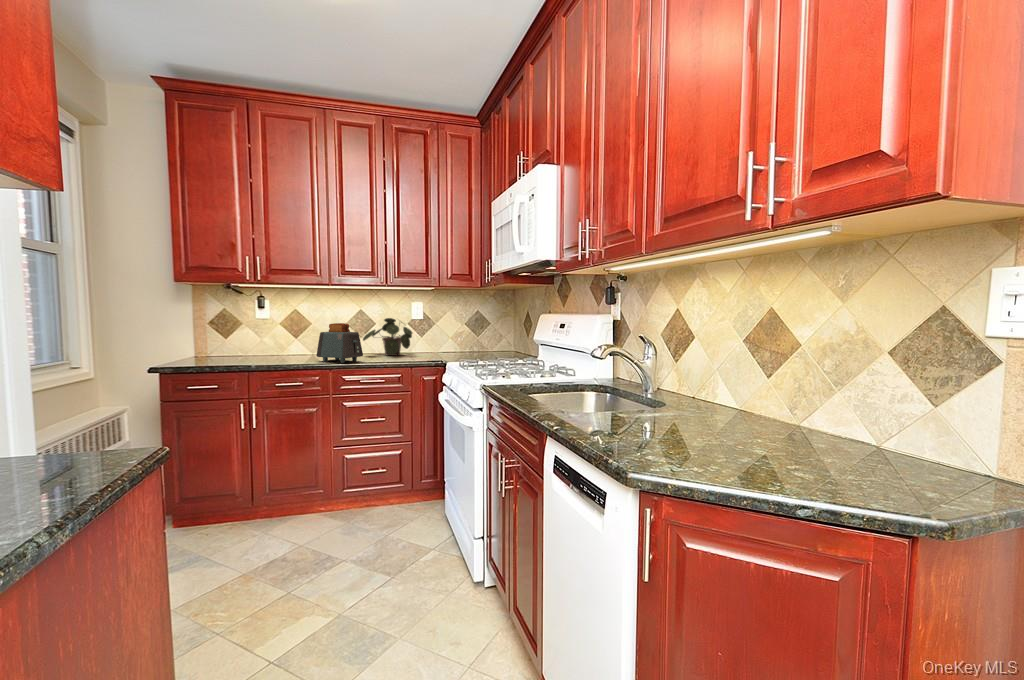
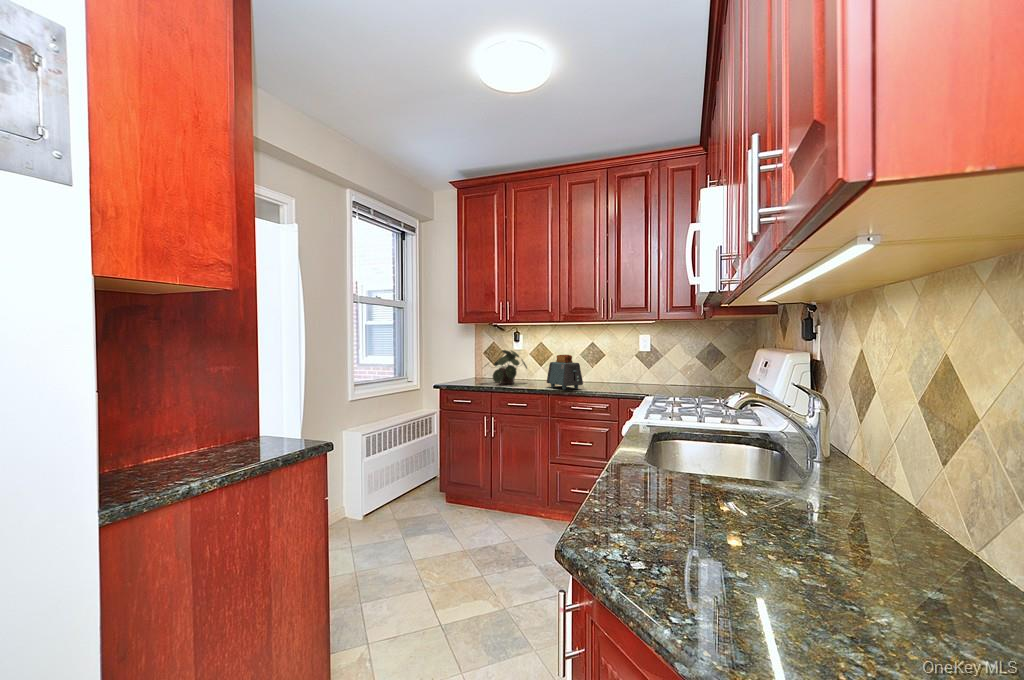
potted plant: present [363,318,412,356] -> present [493,350,527,384]

